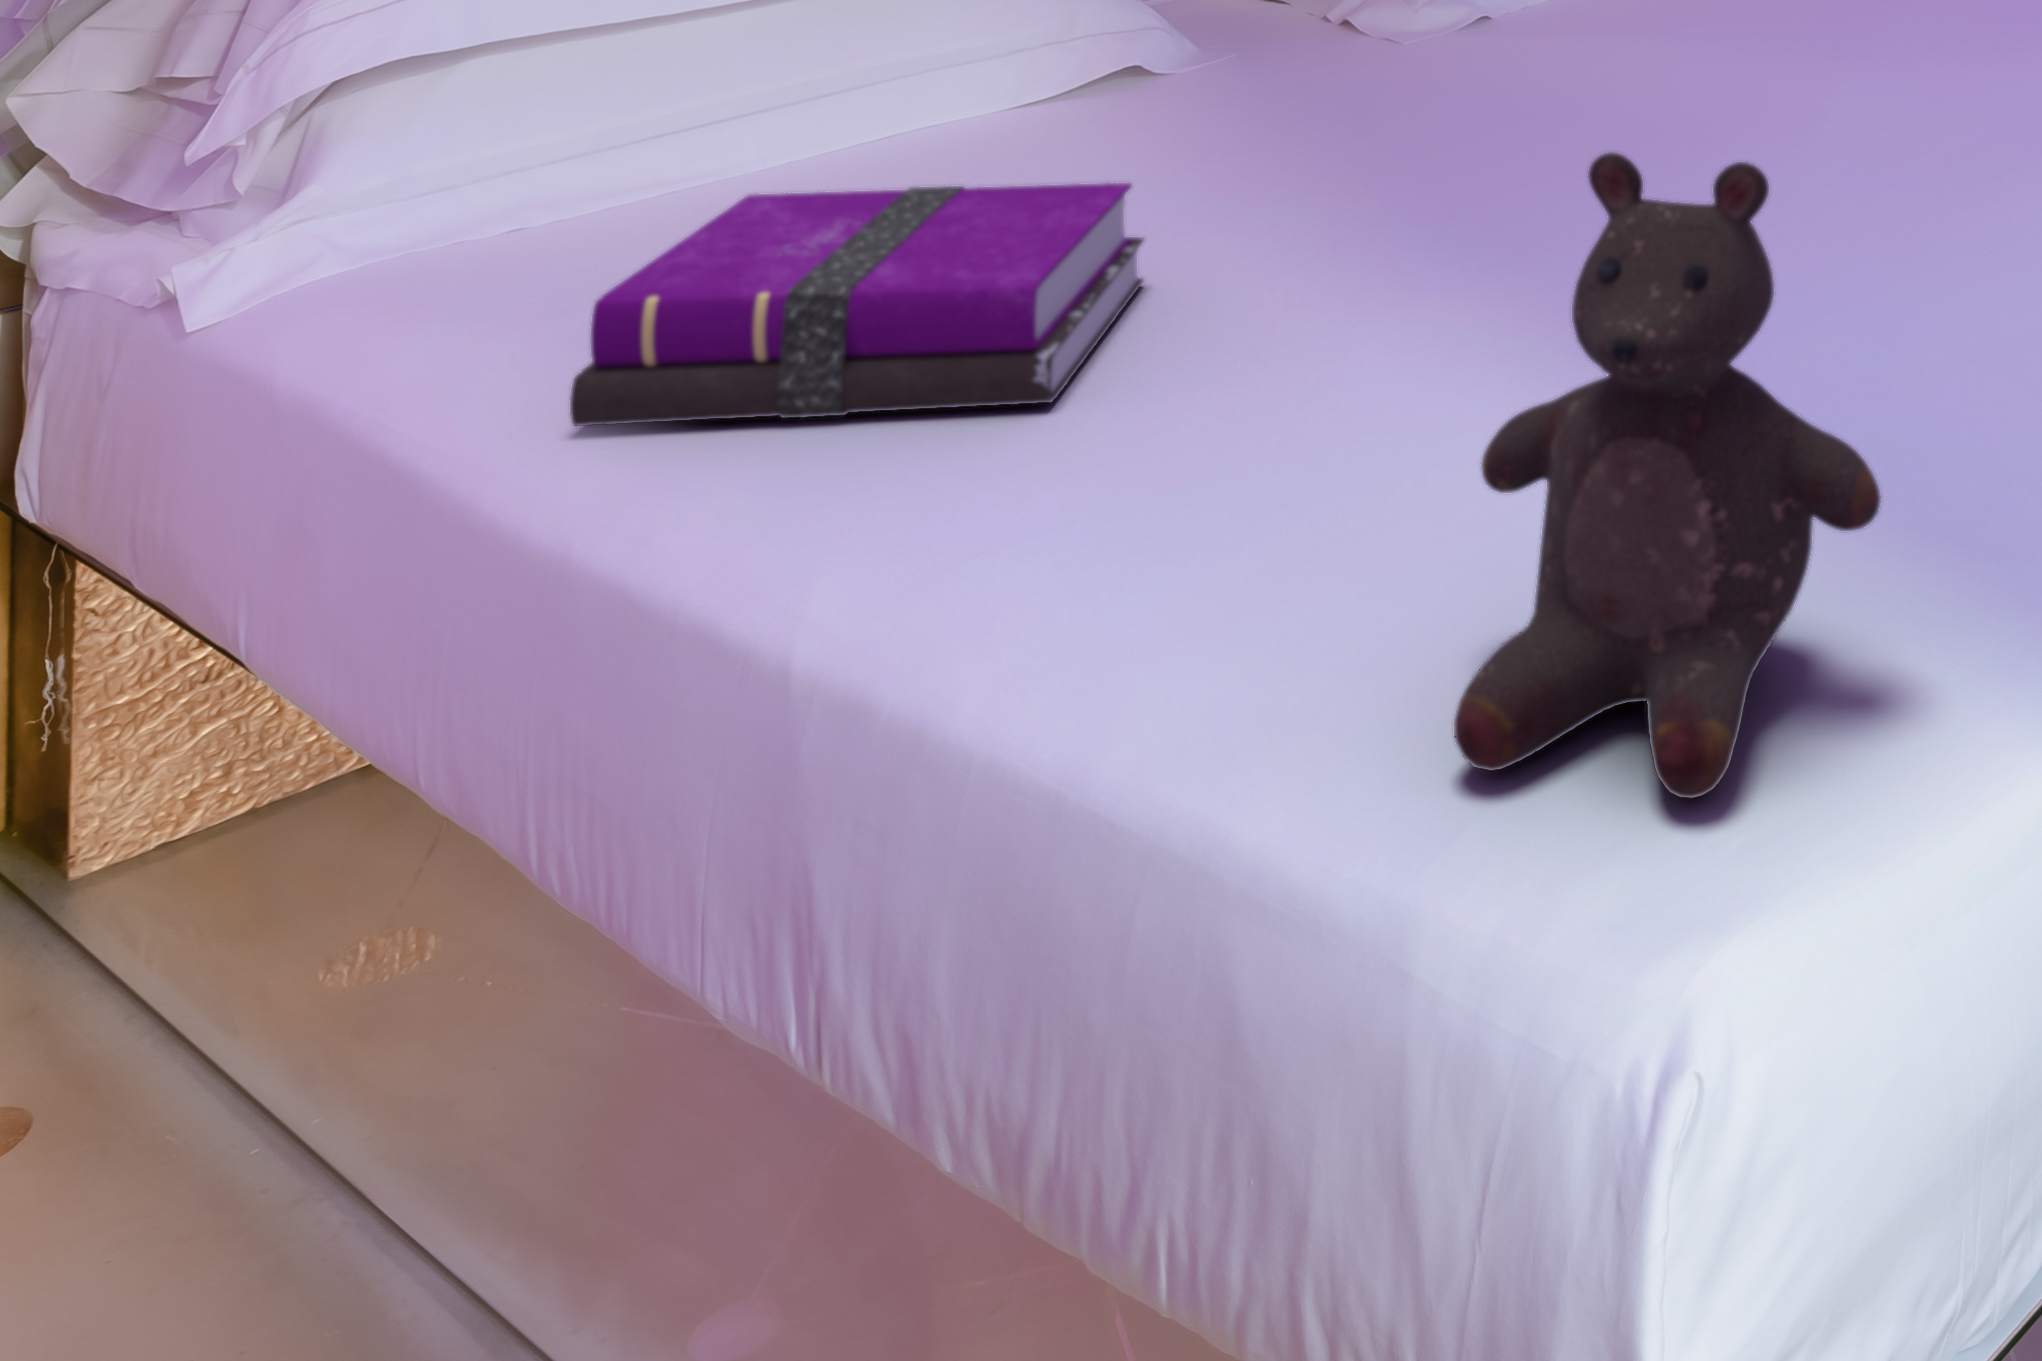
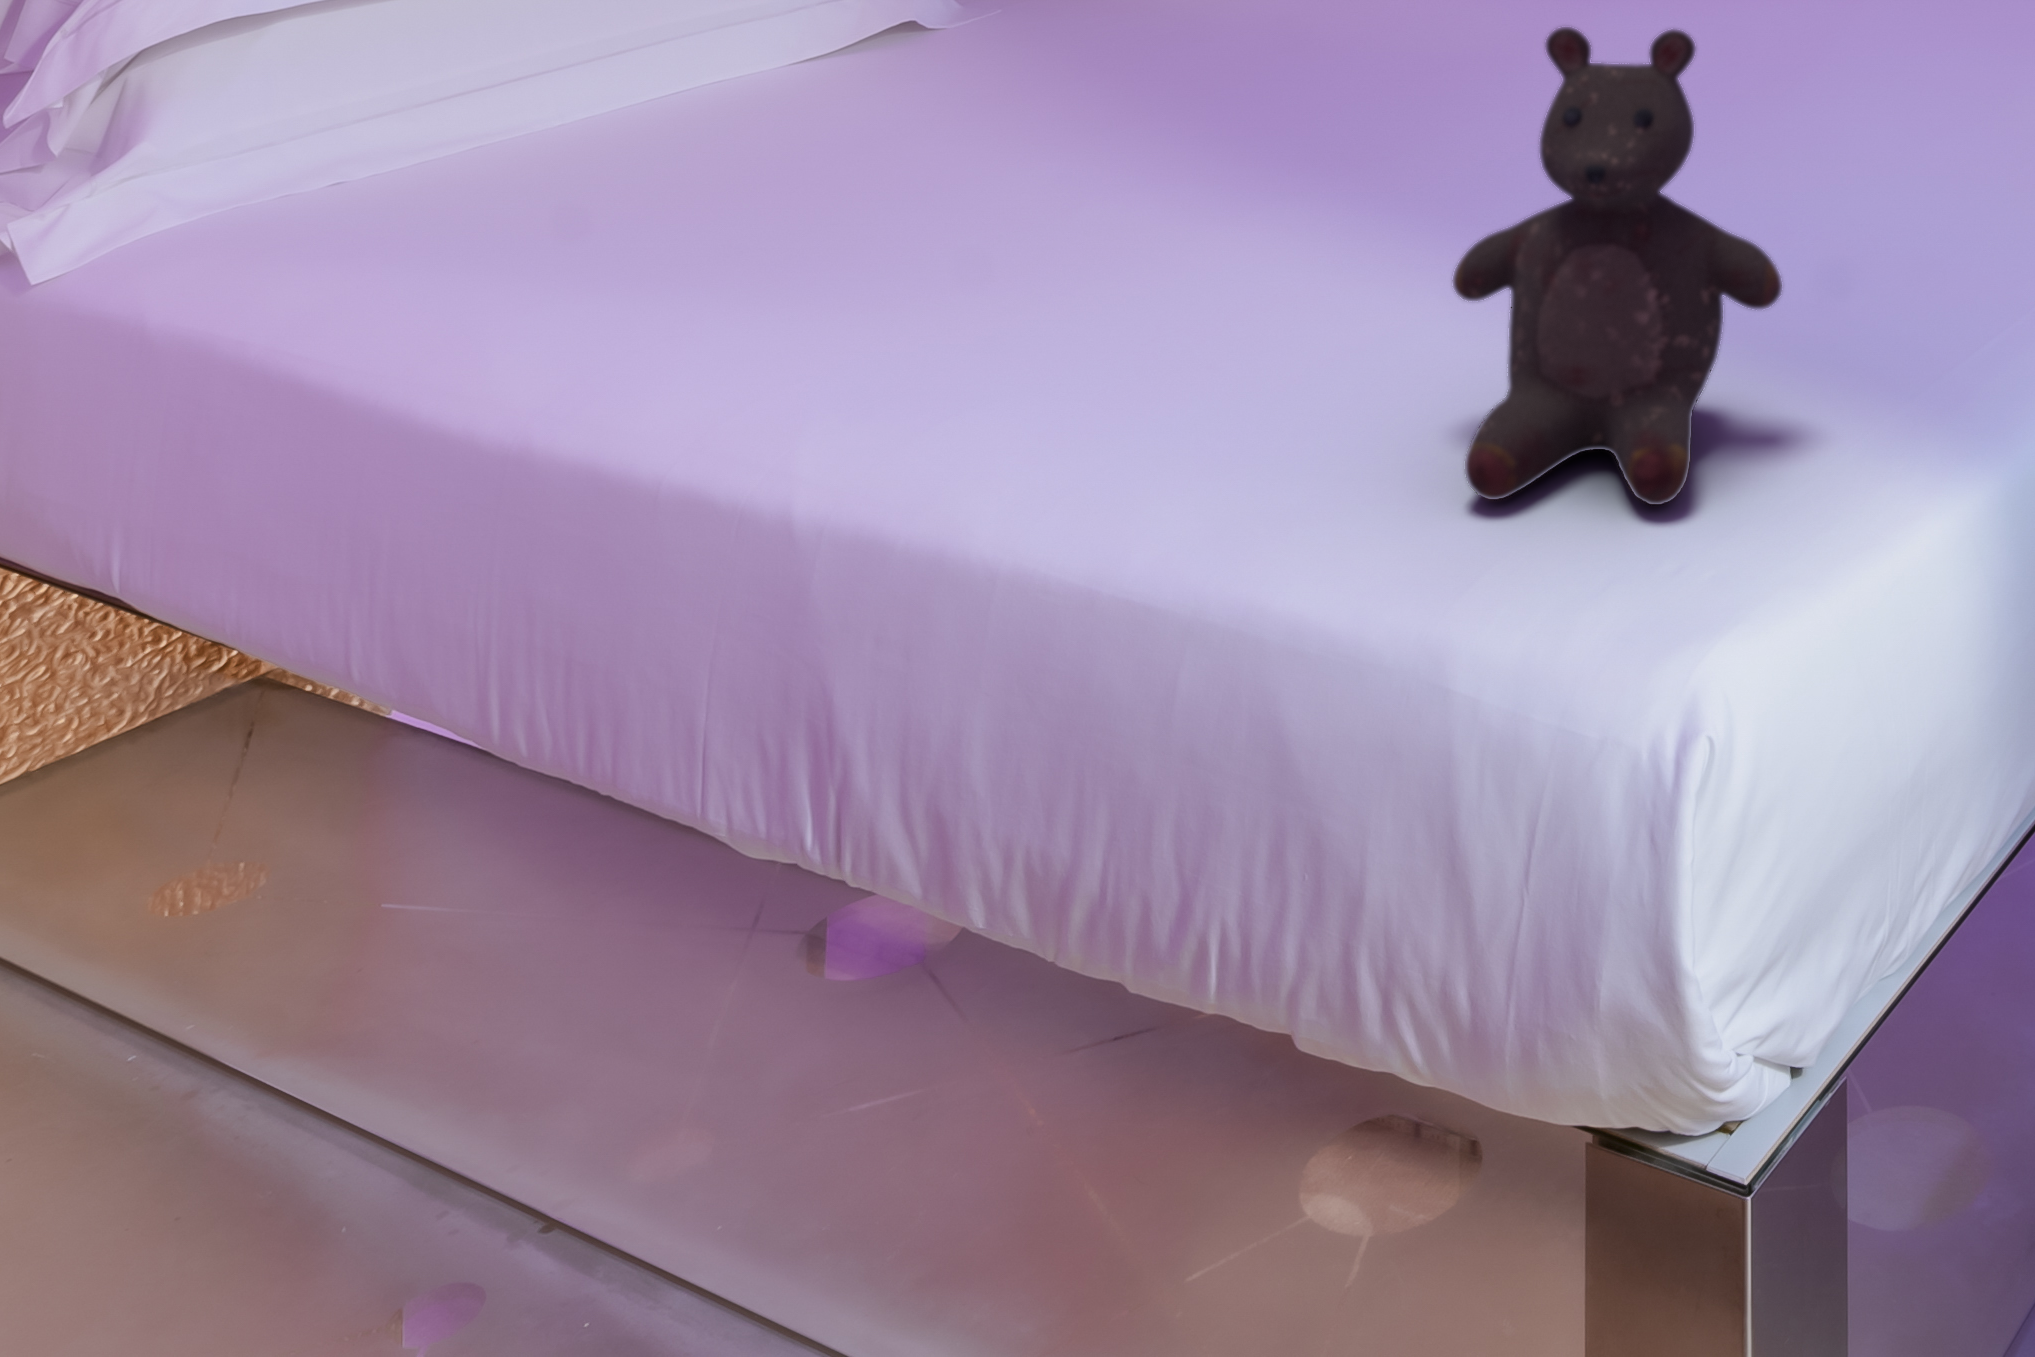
notebook: present [570,183,1144,426] -> none [543,99,1023,324]

